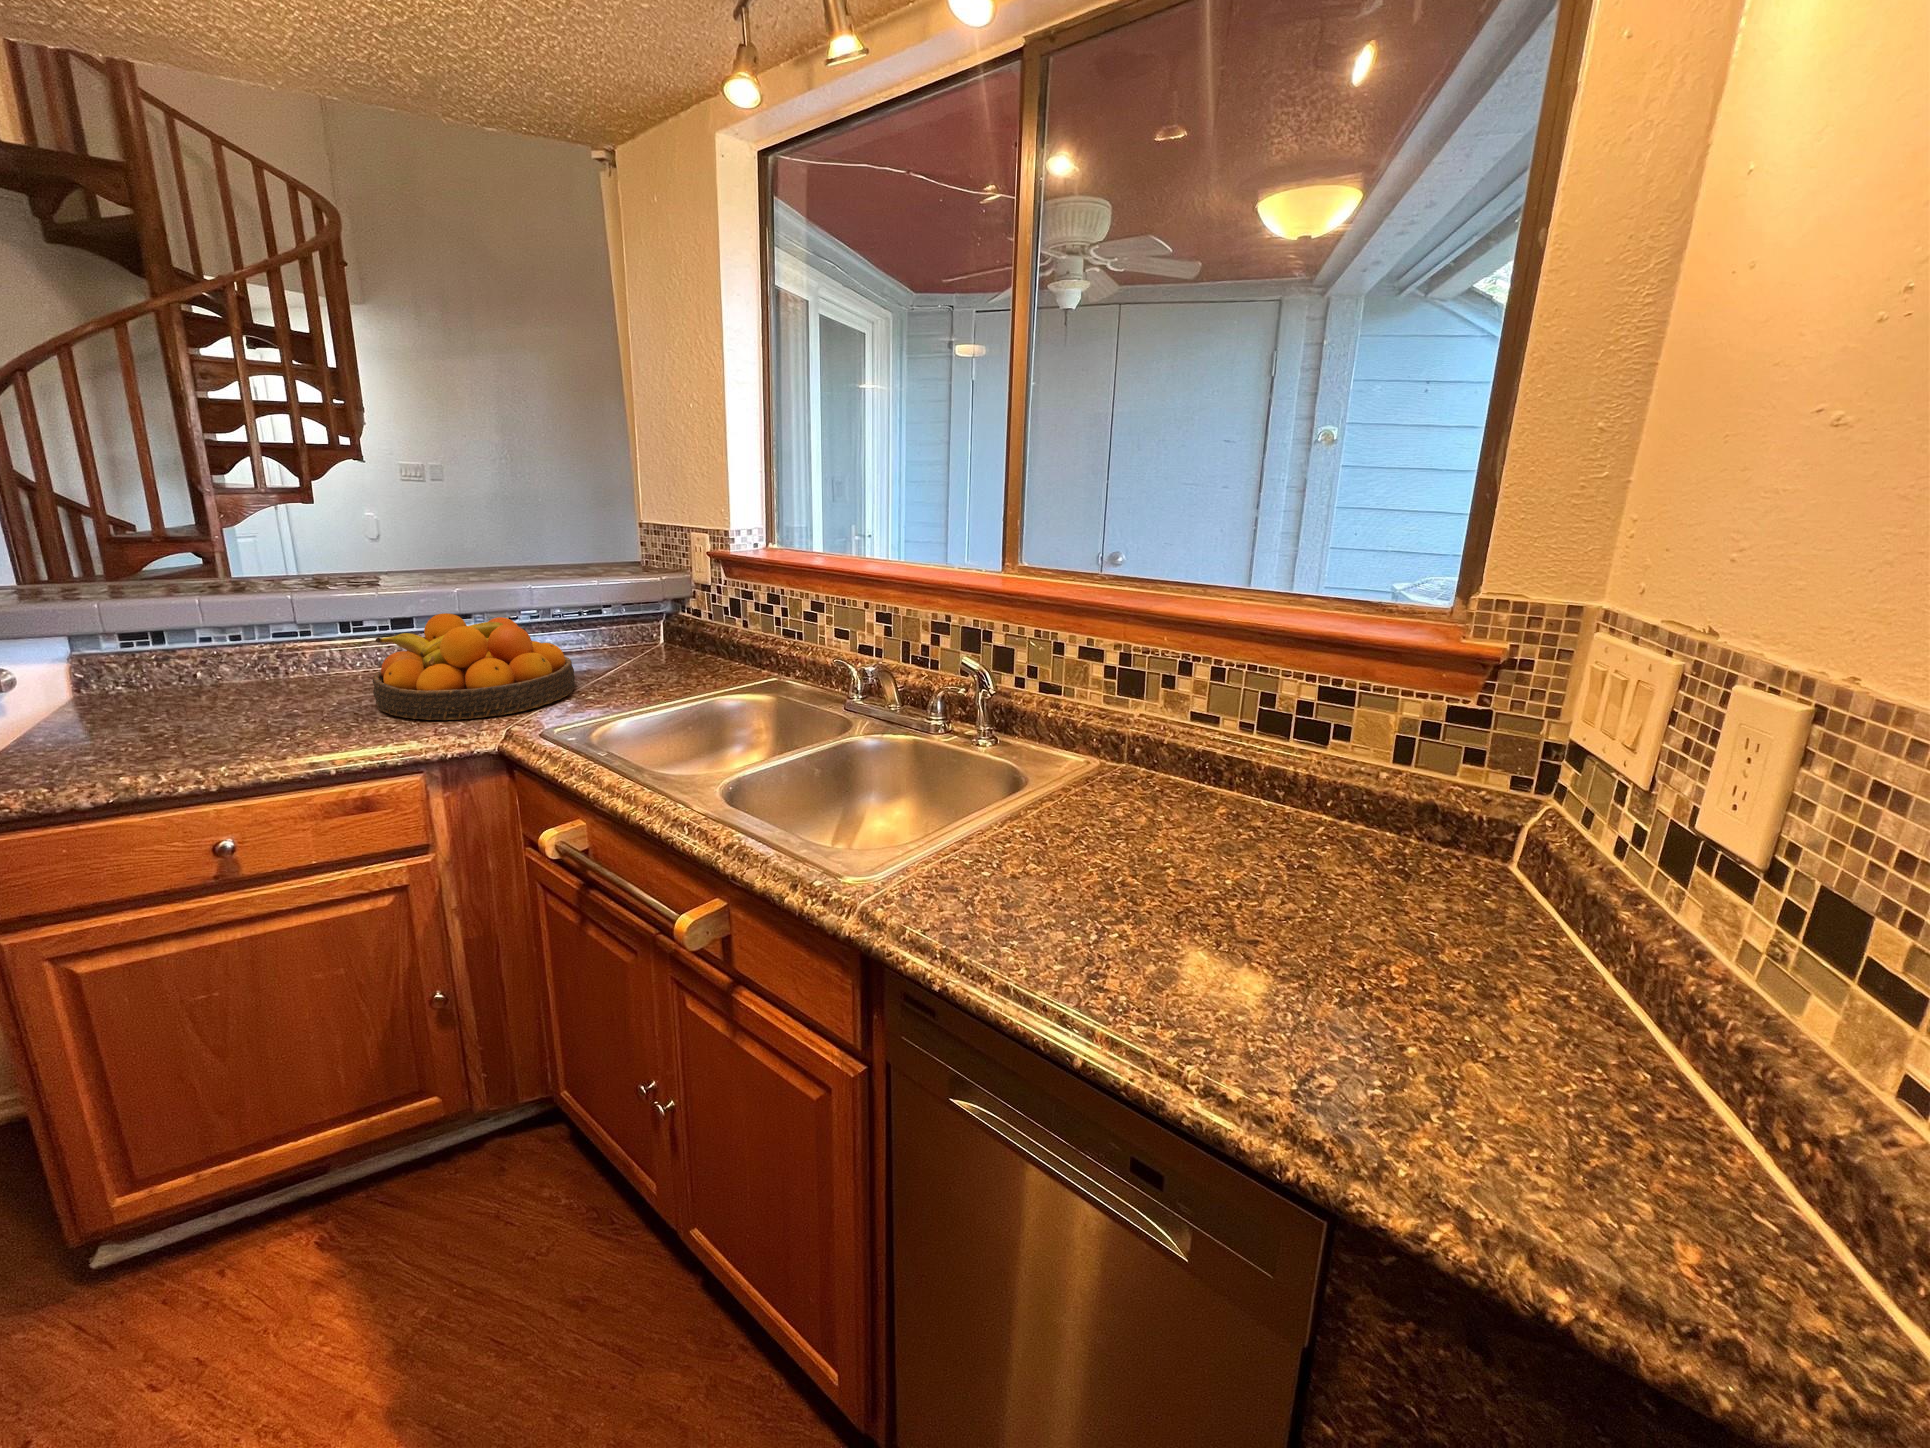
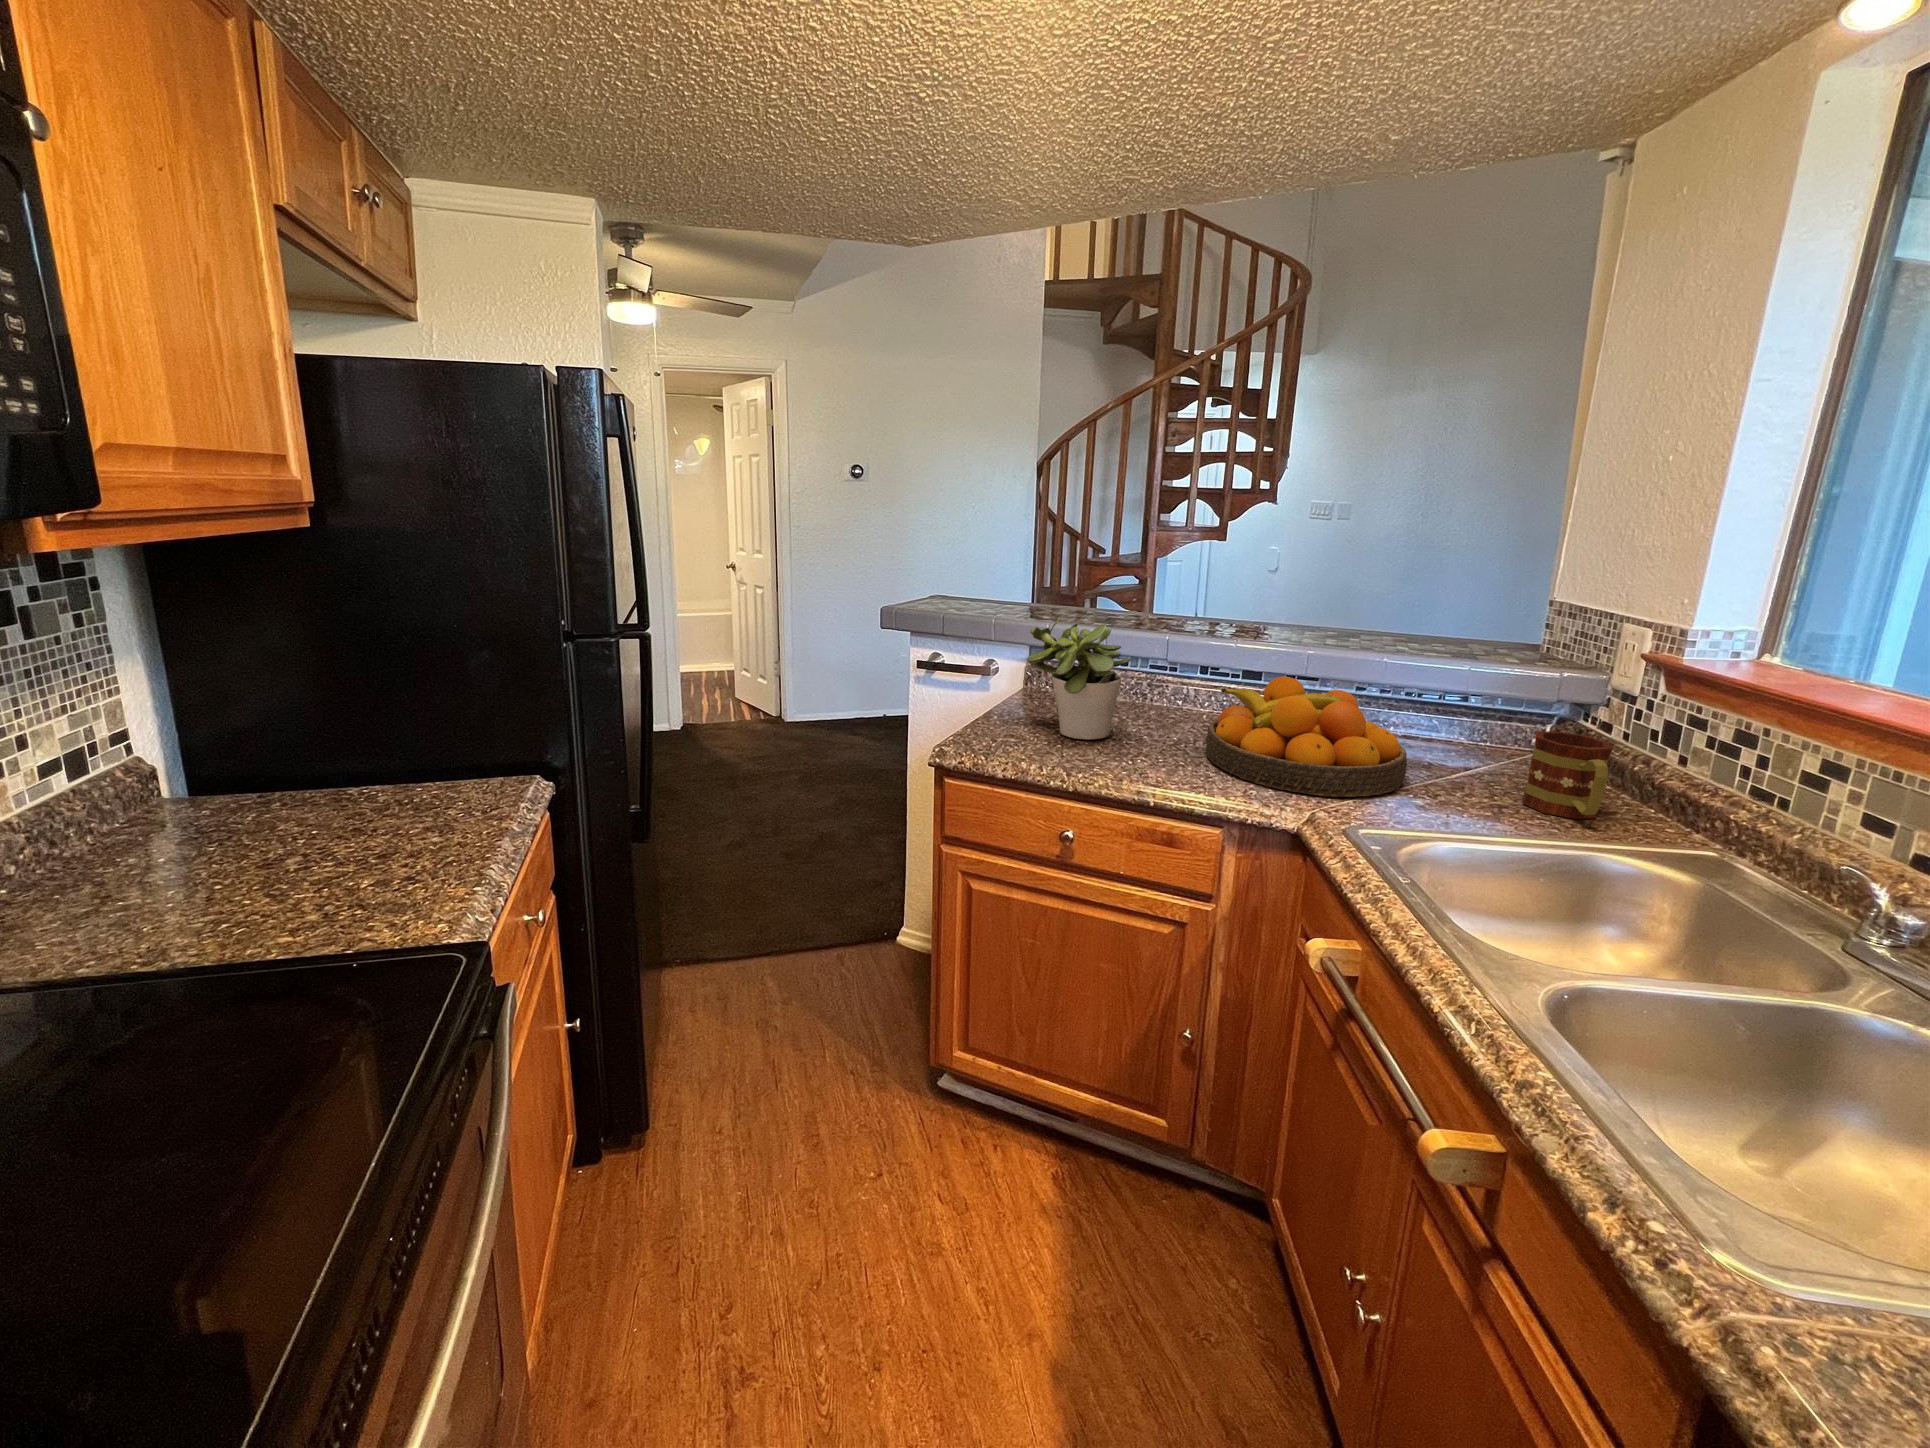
potted plant: none [65,583,248,735] -> present [1027,618,1131,740]
mug: none [658,617,710,681] -> present [1523,731,1612,819]

